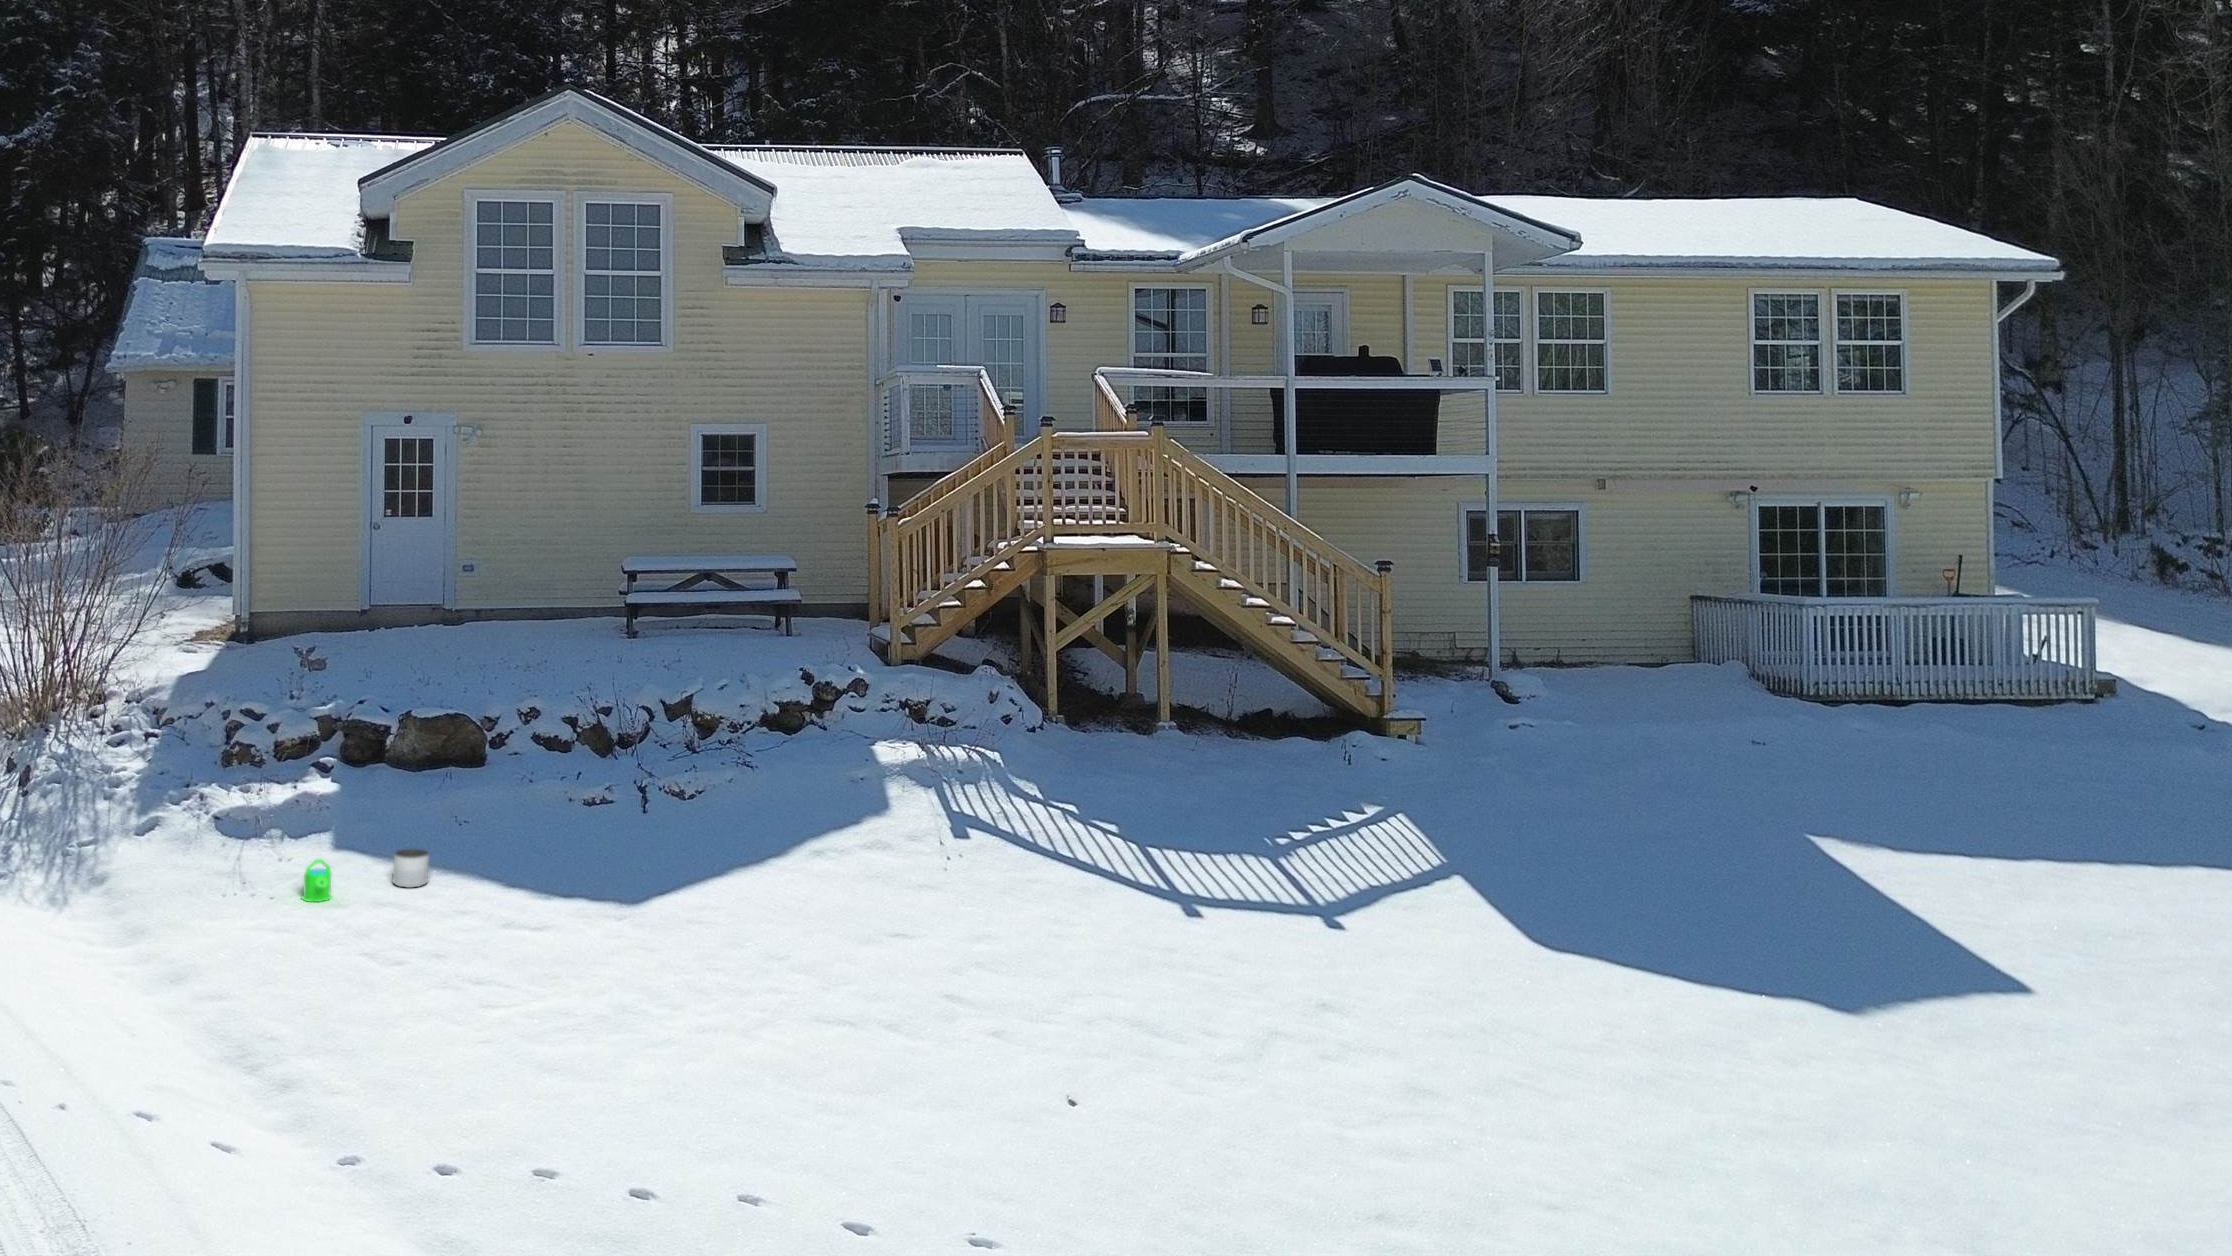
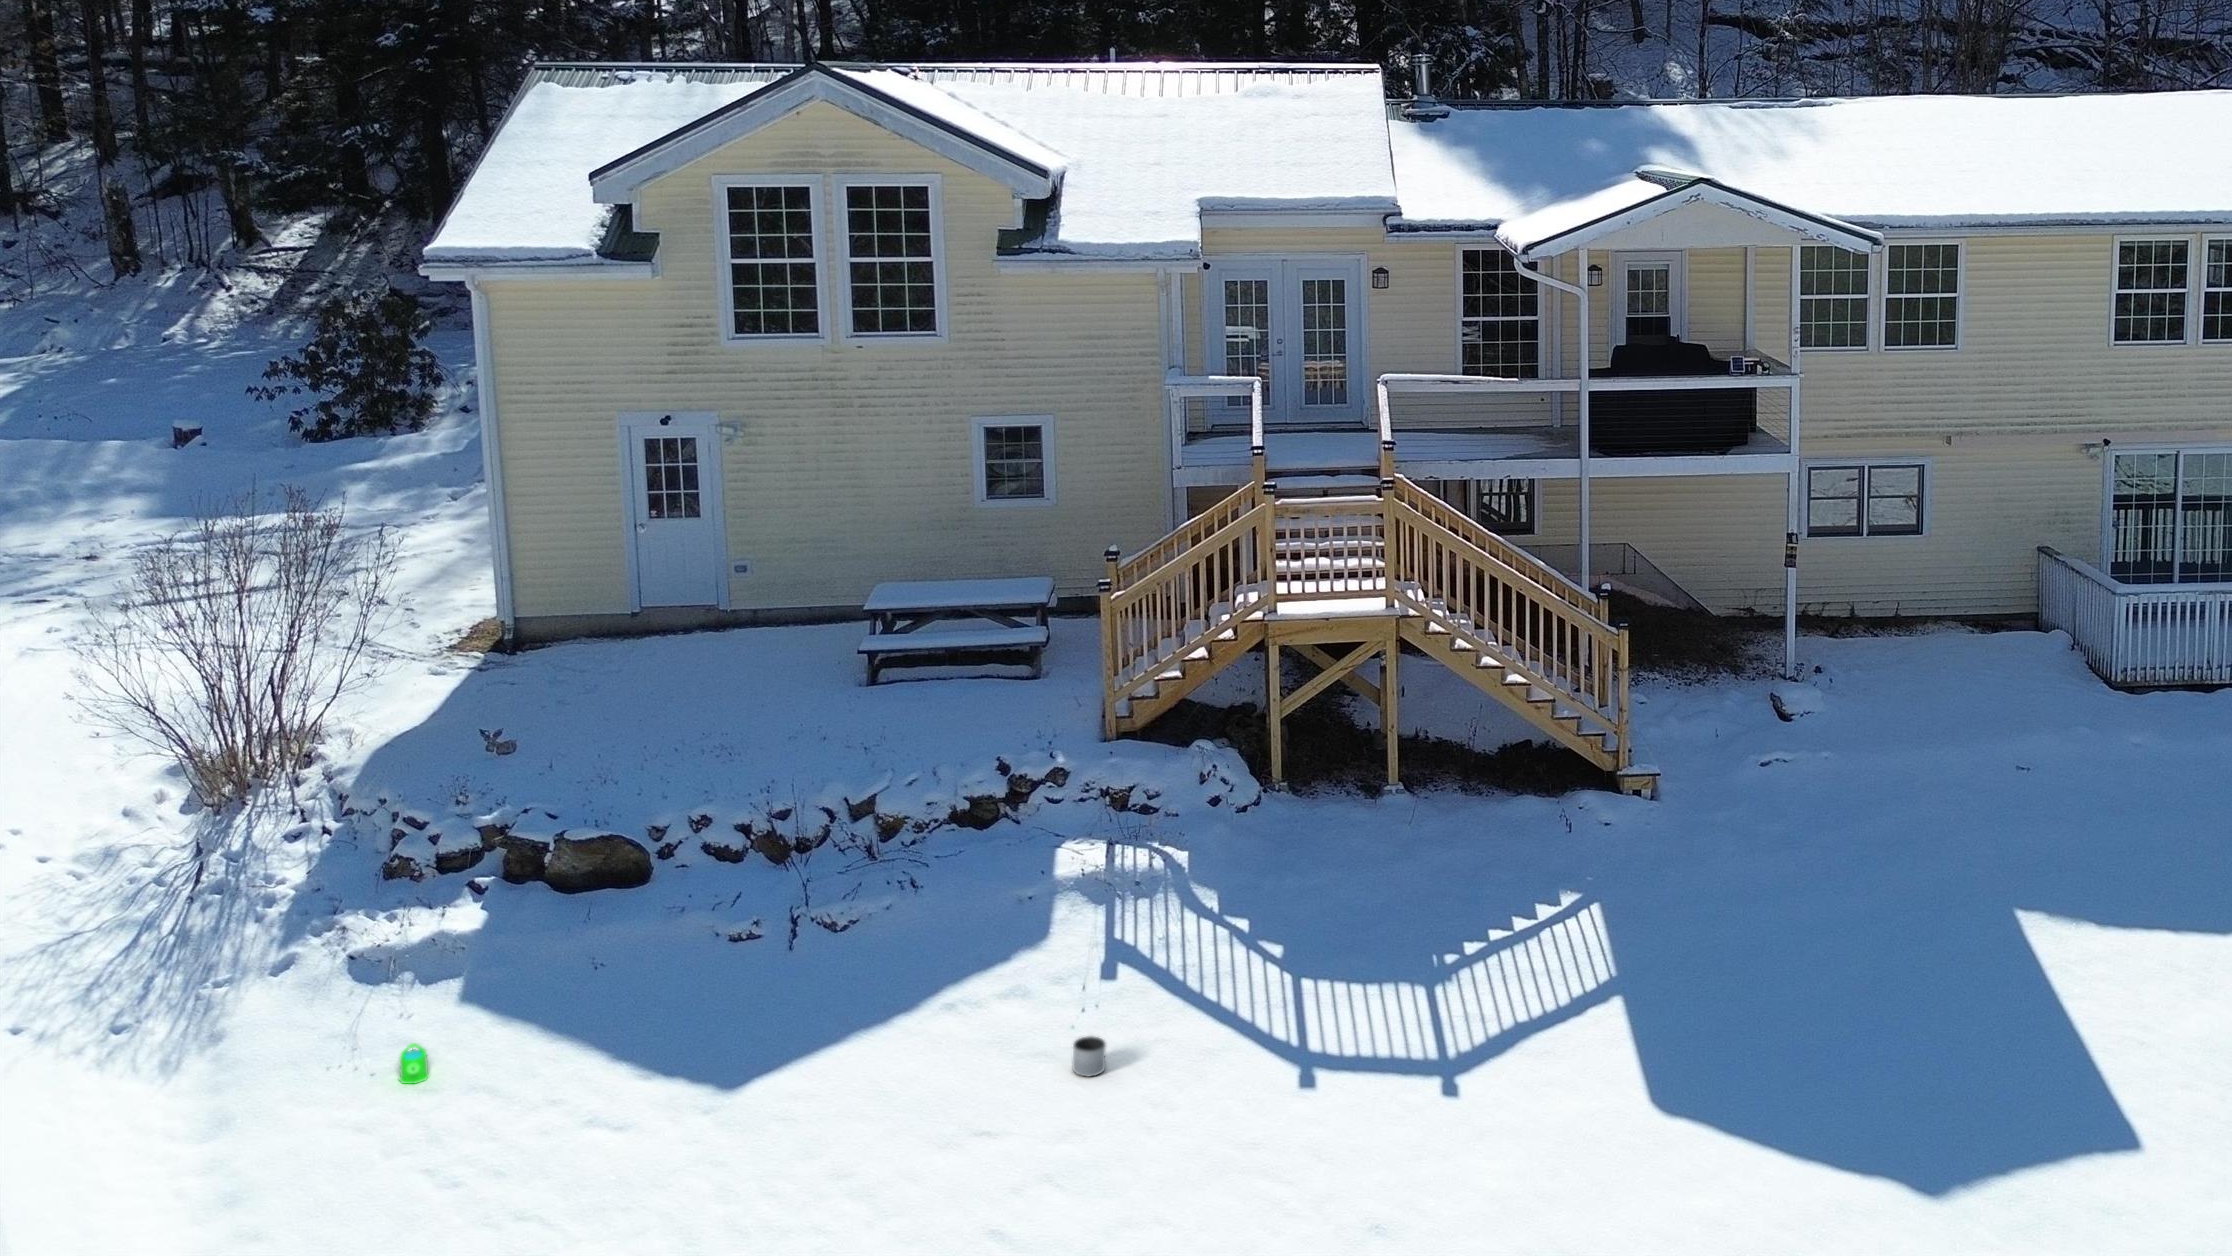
planter: present [393,848,429,888] -> present [1073,1036,1106,1077]

